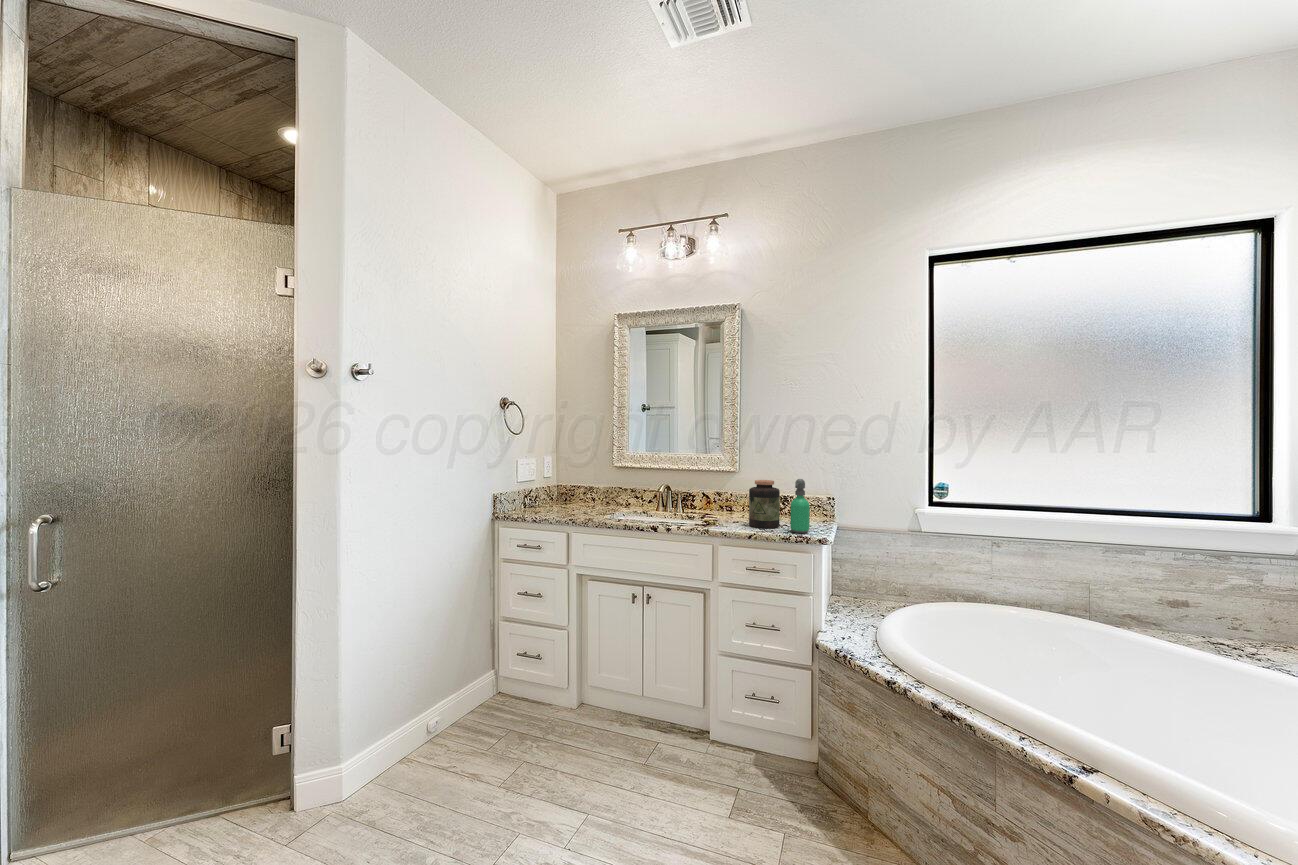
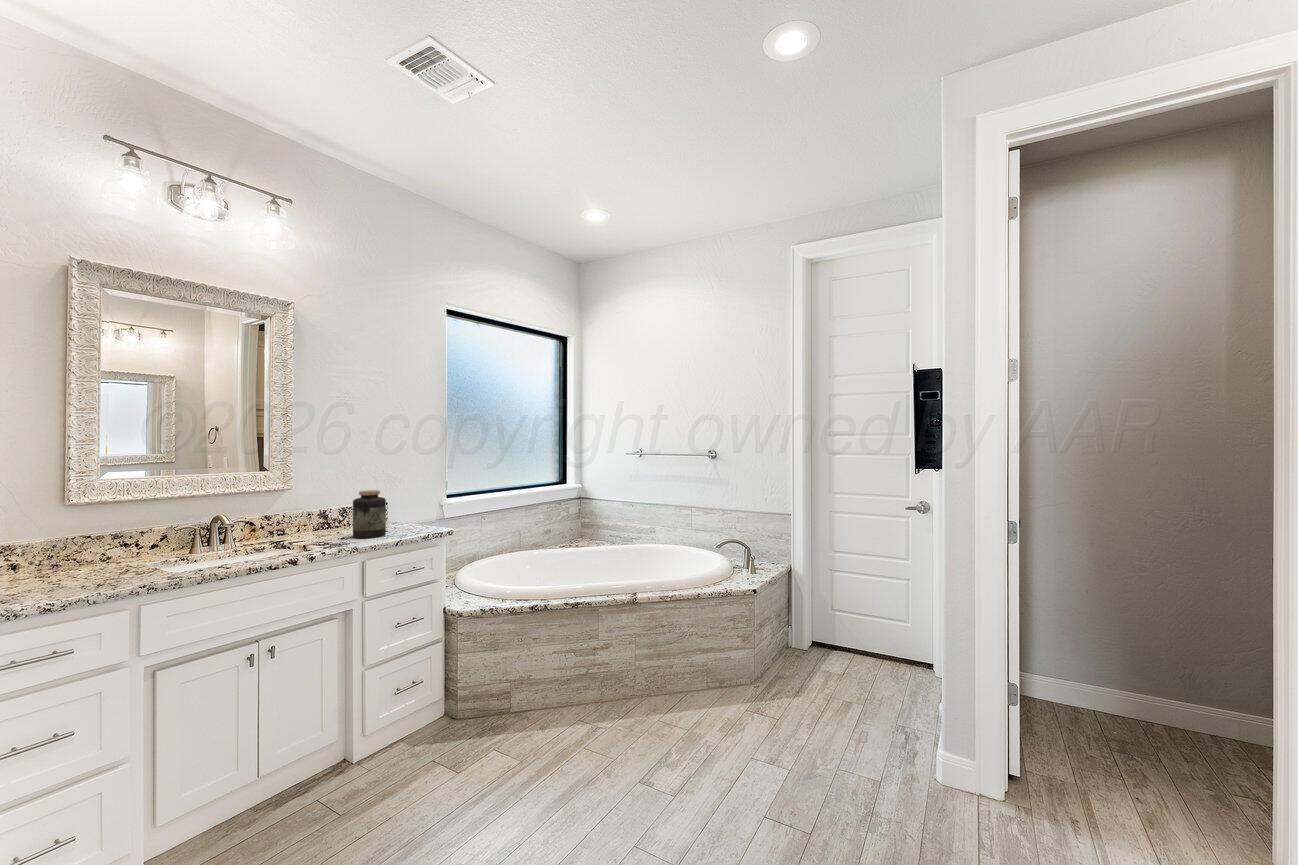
soap dispenser: present [791,479,810,533] -> none [405,485,423,533]

